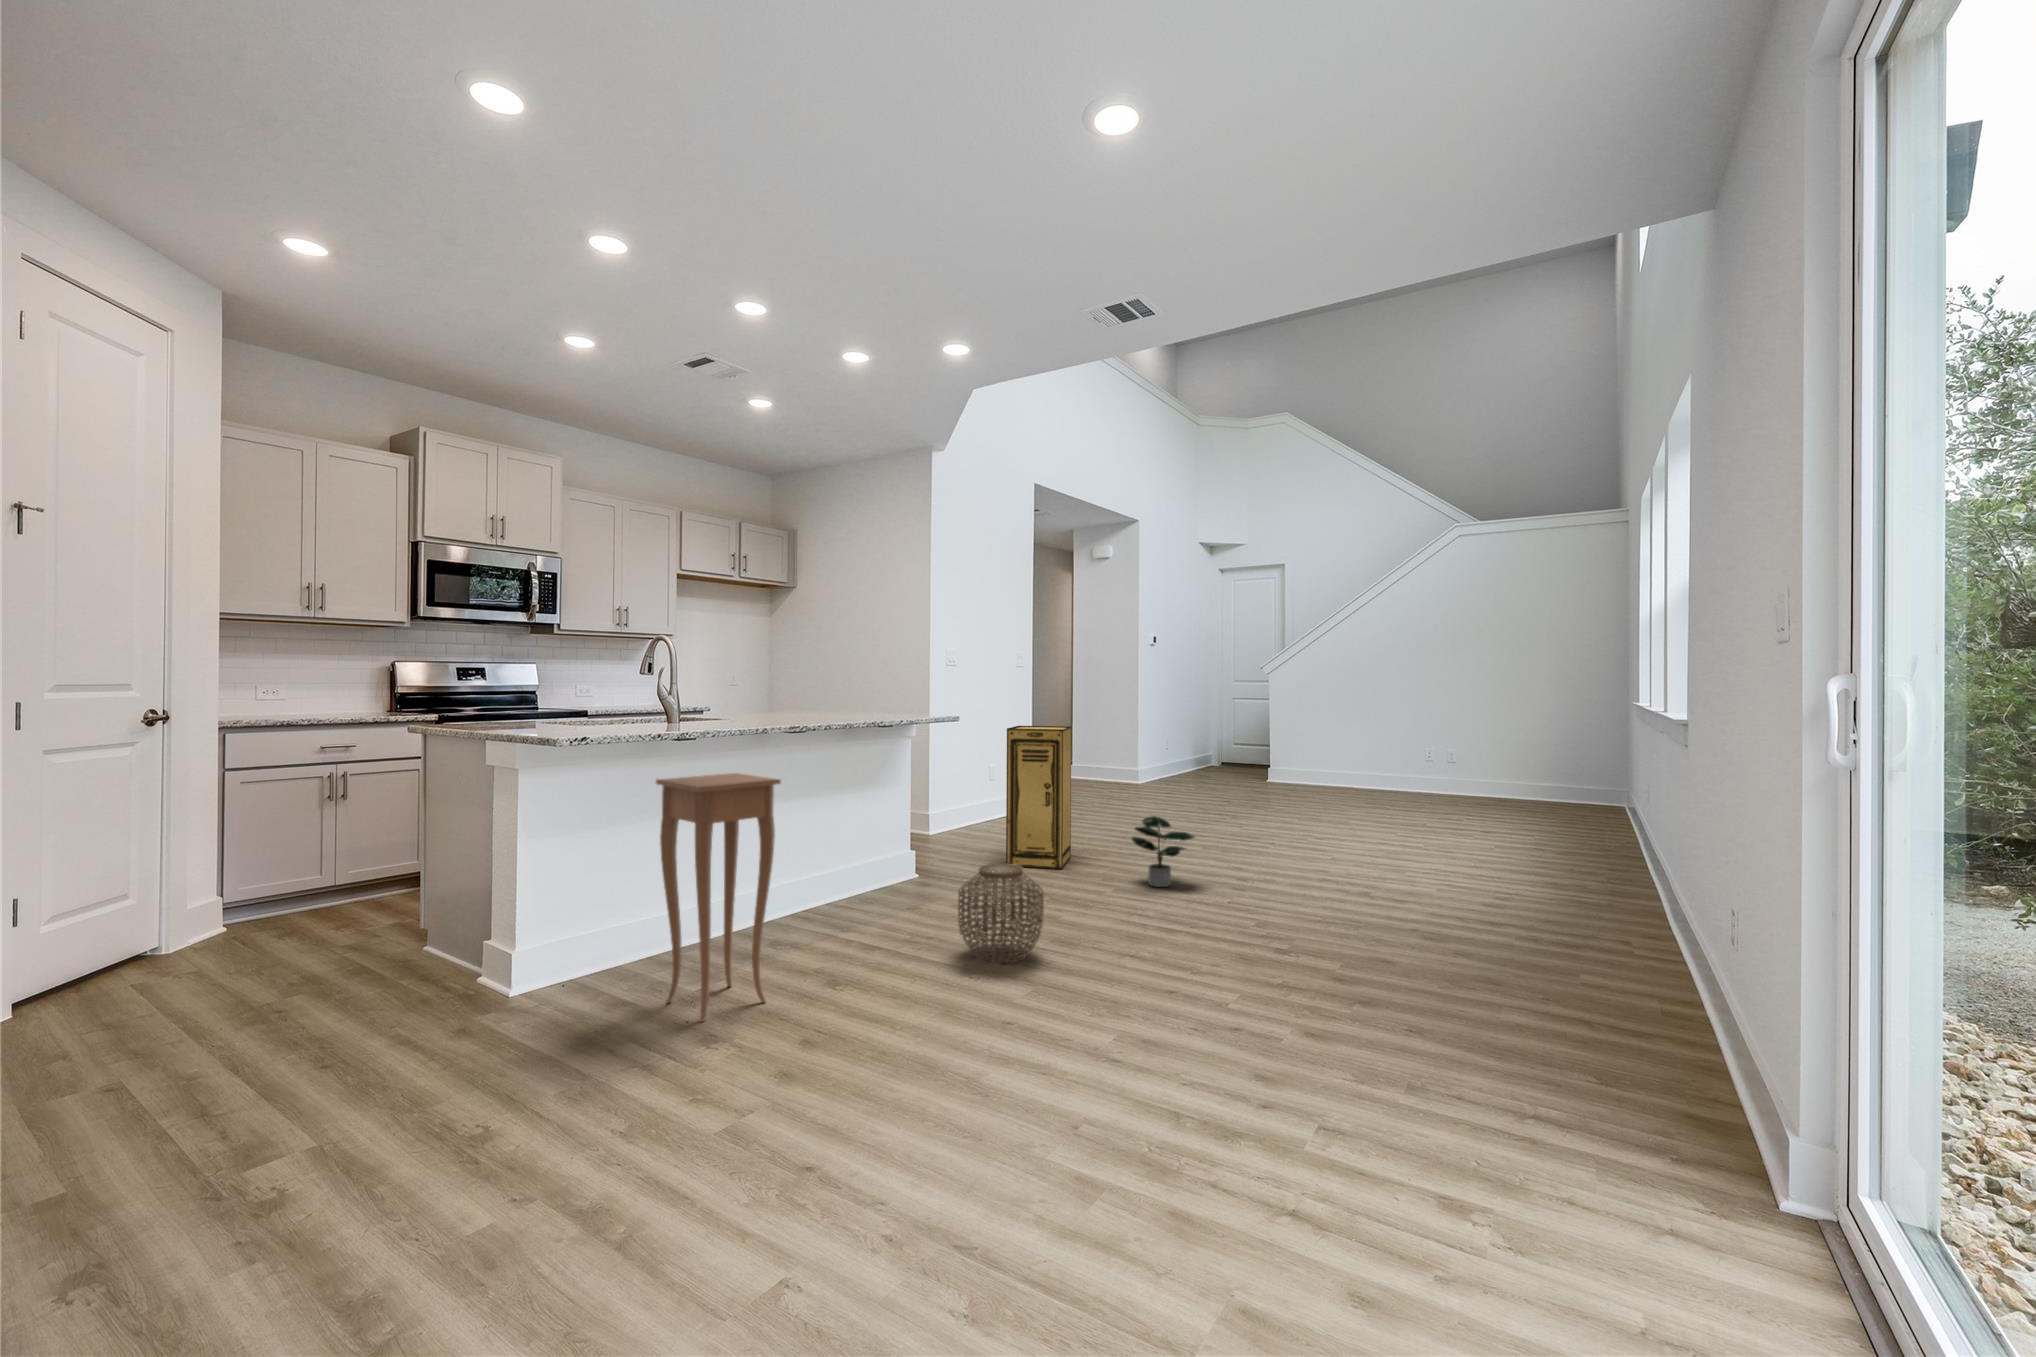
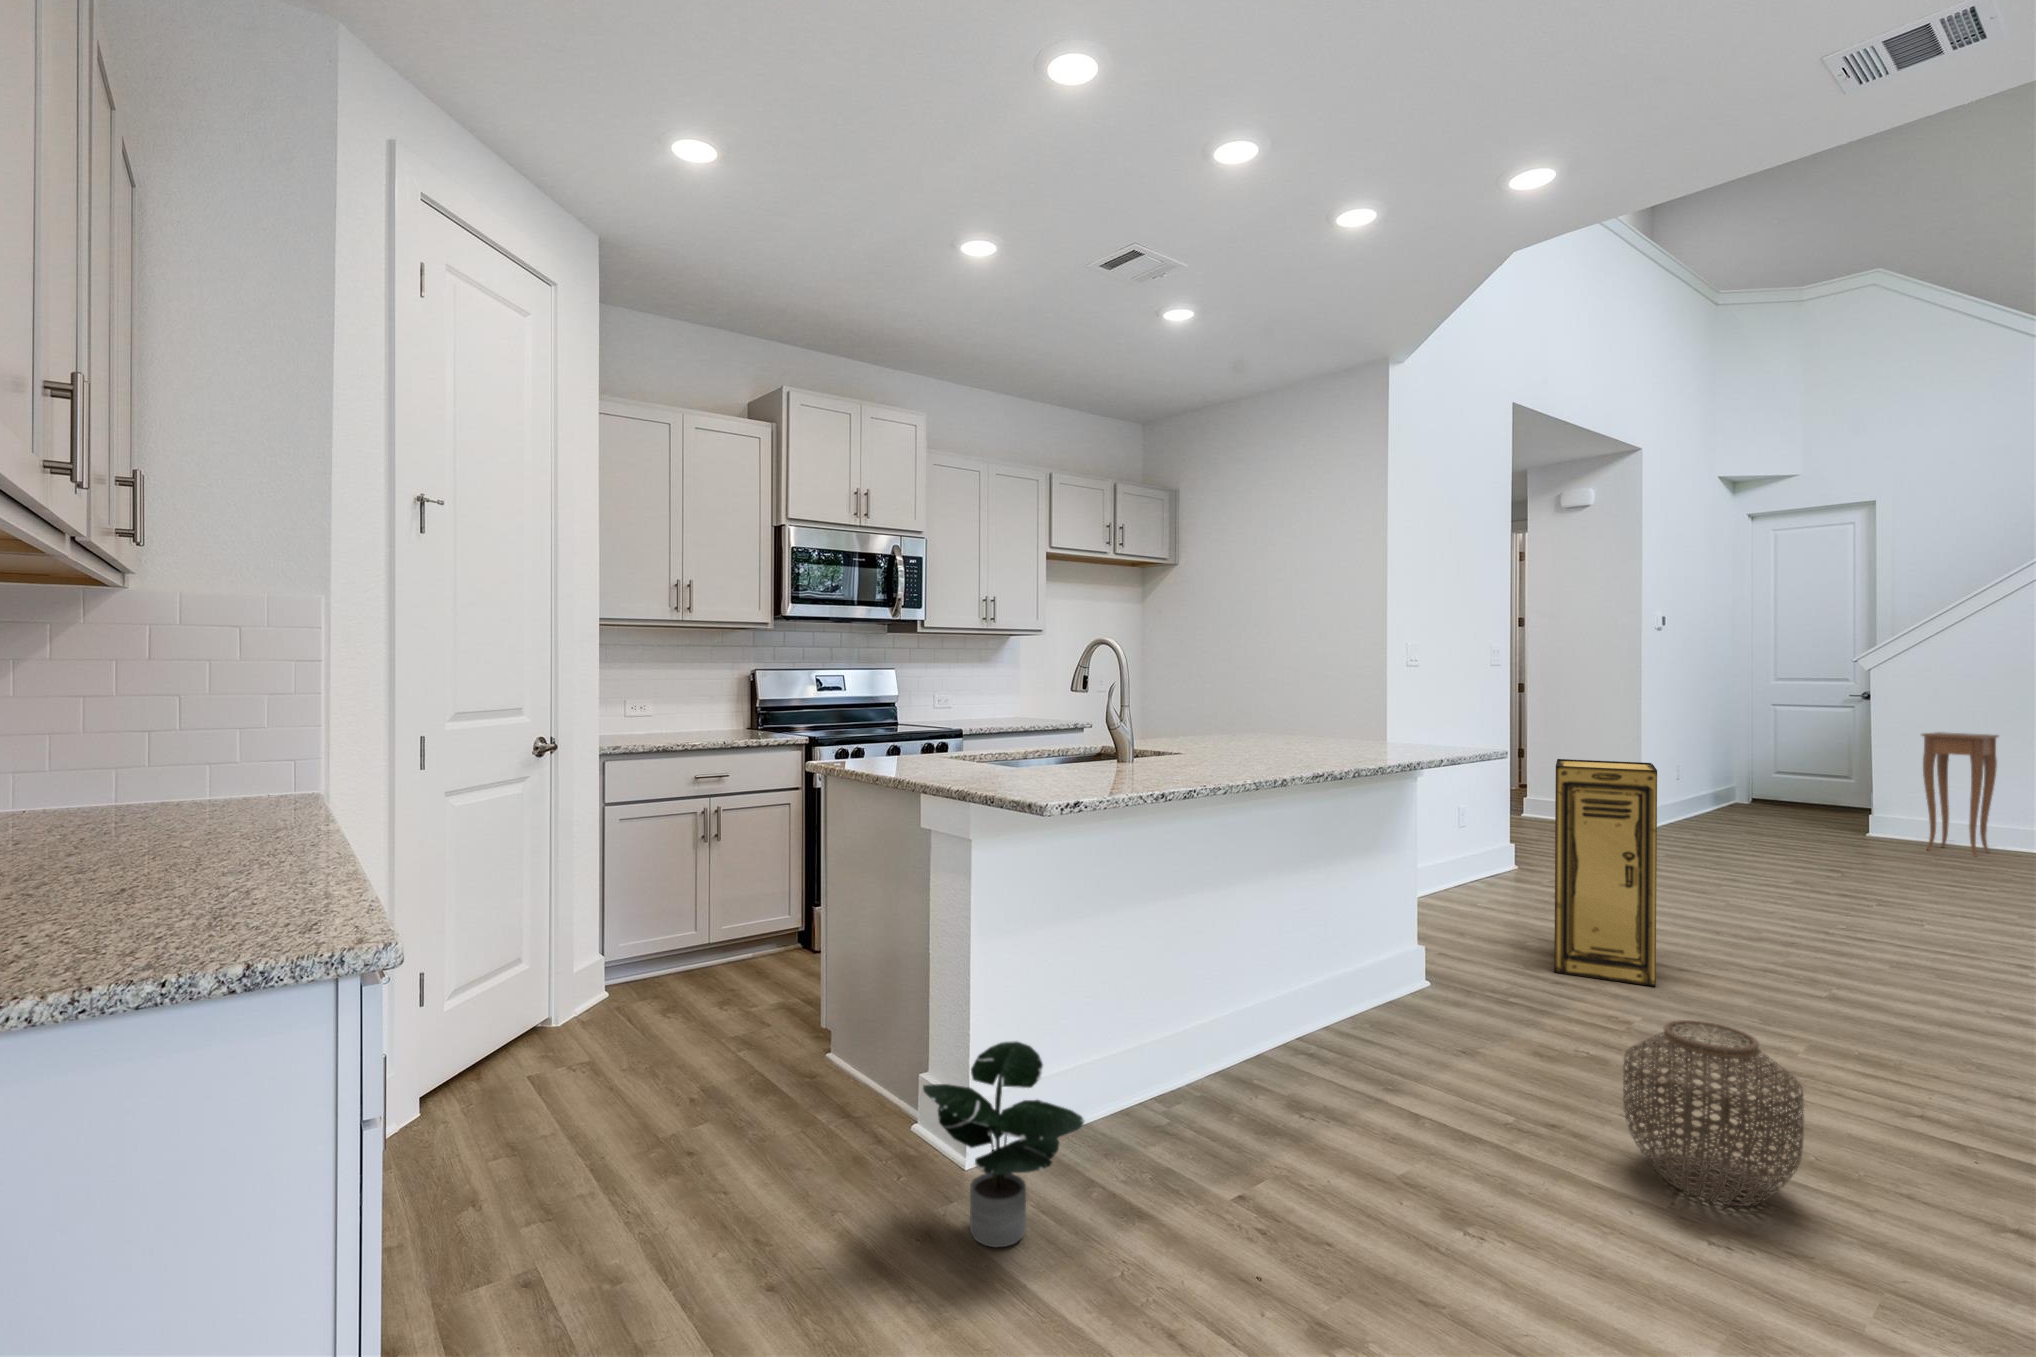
side table: present [656,773,781,1022] -> present [1922,732,1998,856]
potted plant: present [1132,816,1195,887] -> present [923,1041,1084,1247]

